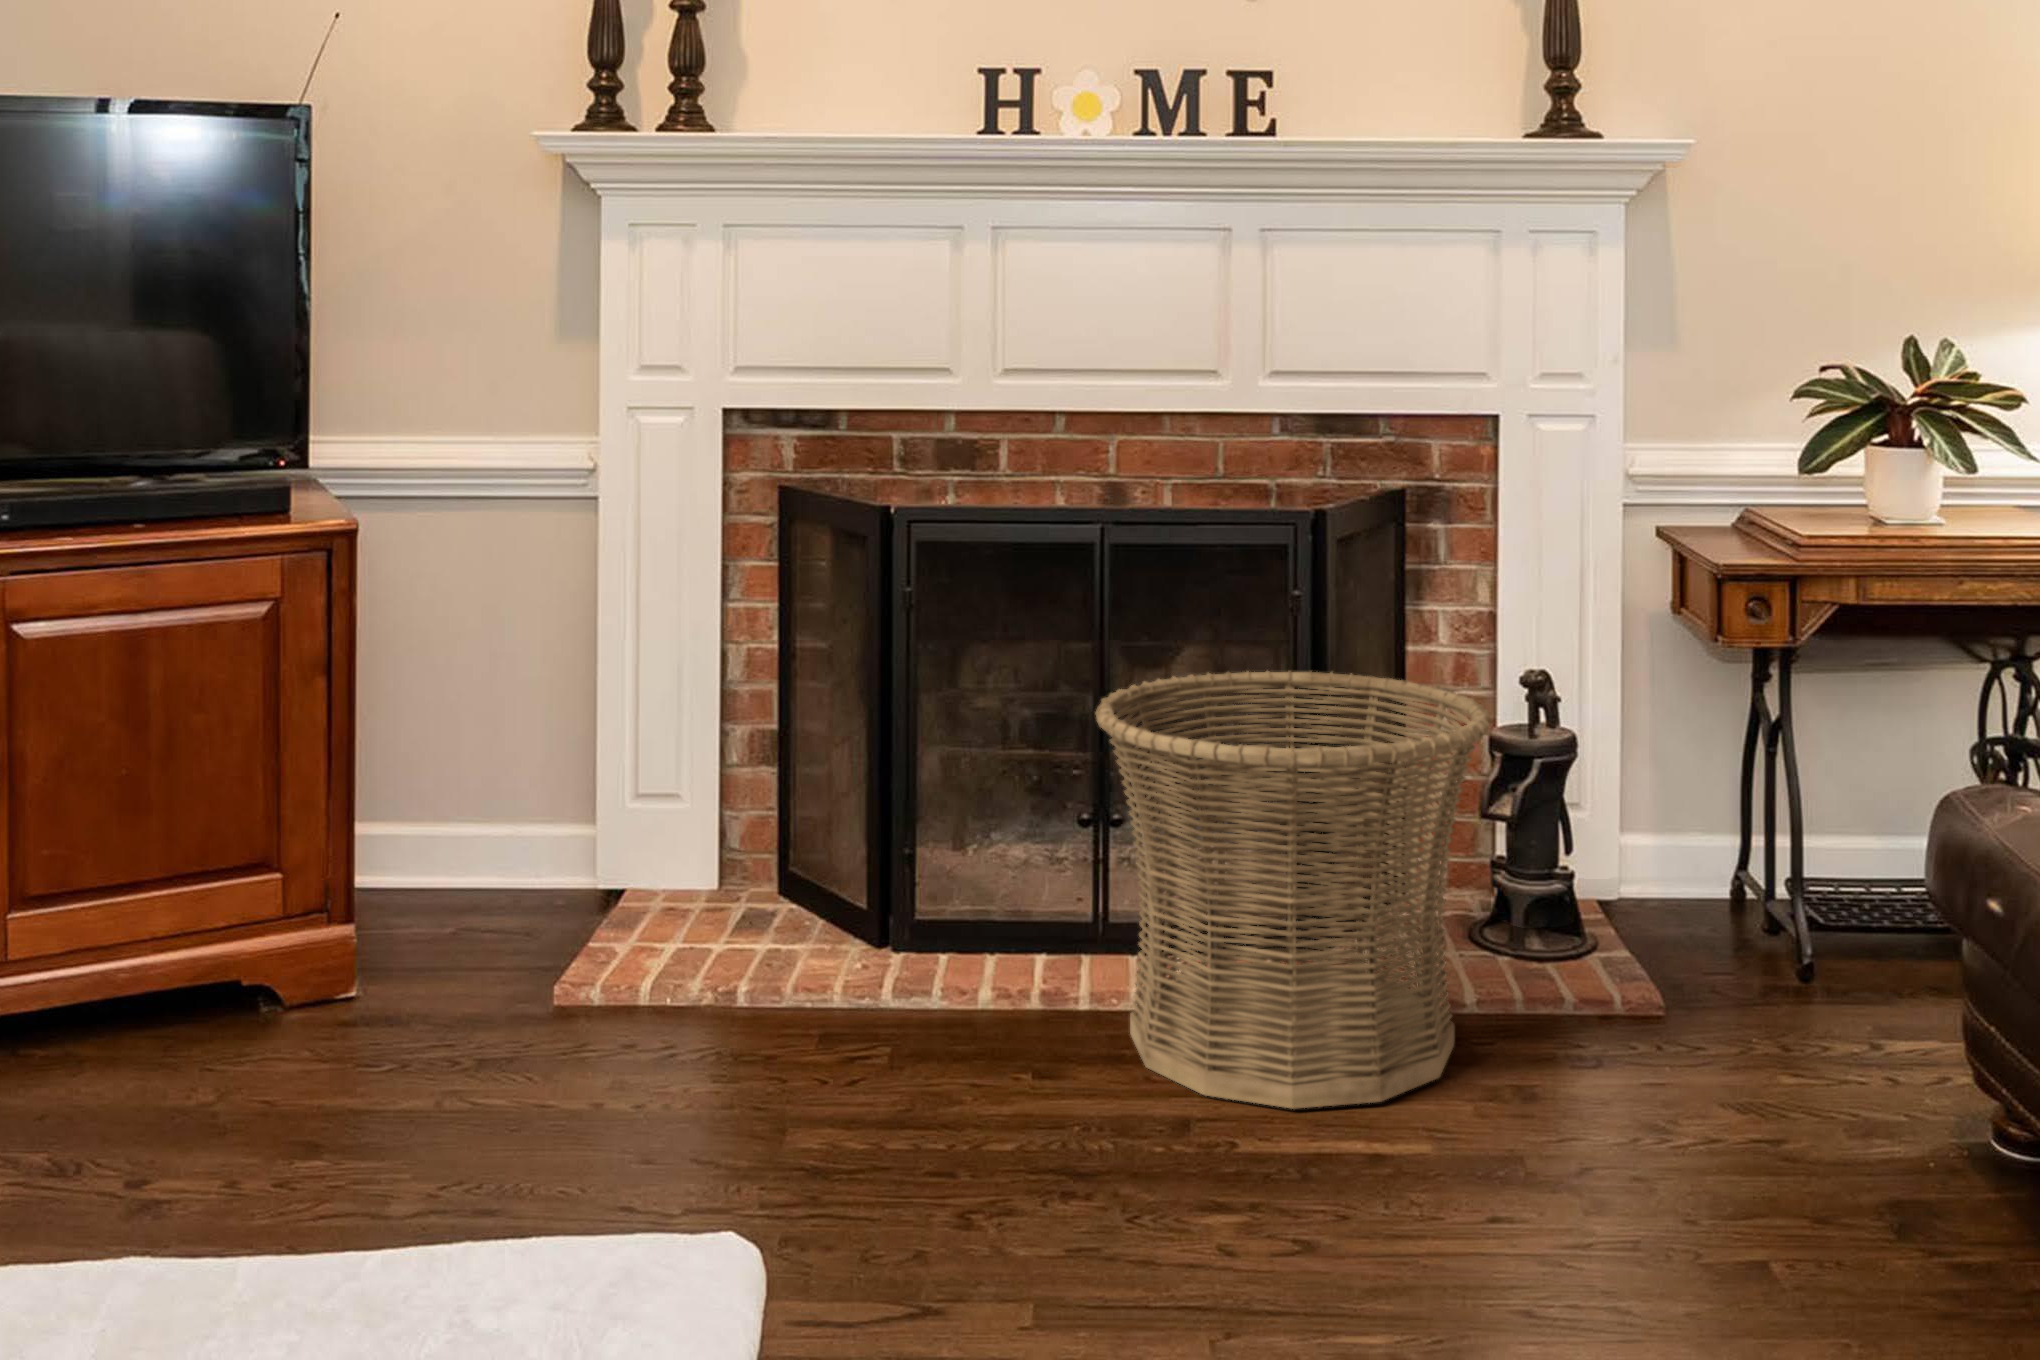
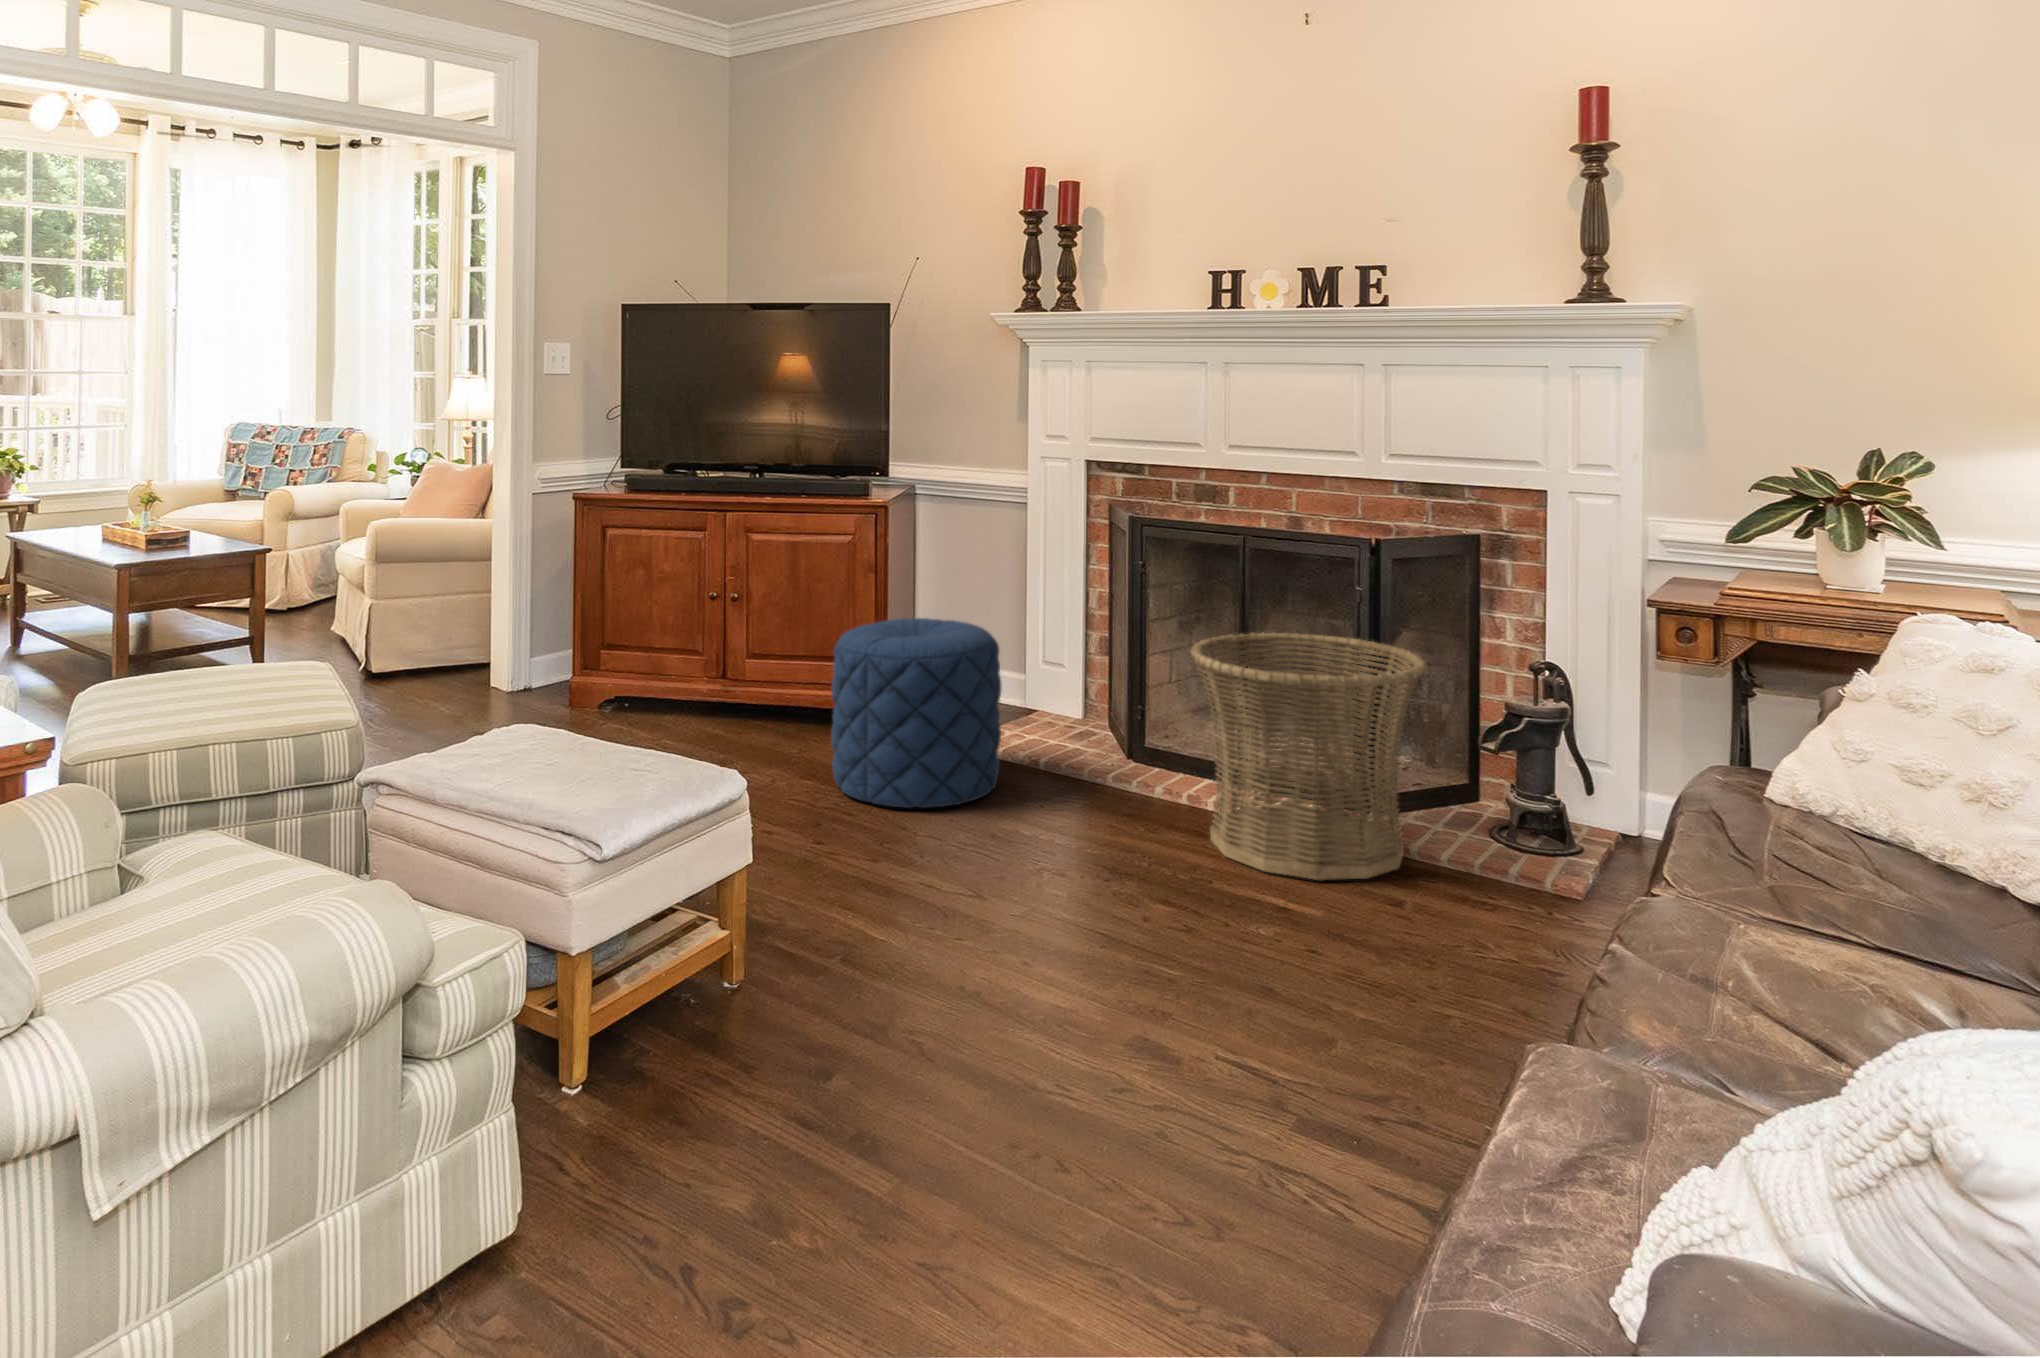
pouf: none [316,730,699,1160] -> present [831,618,1002,808]

